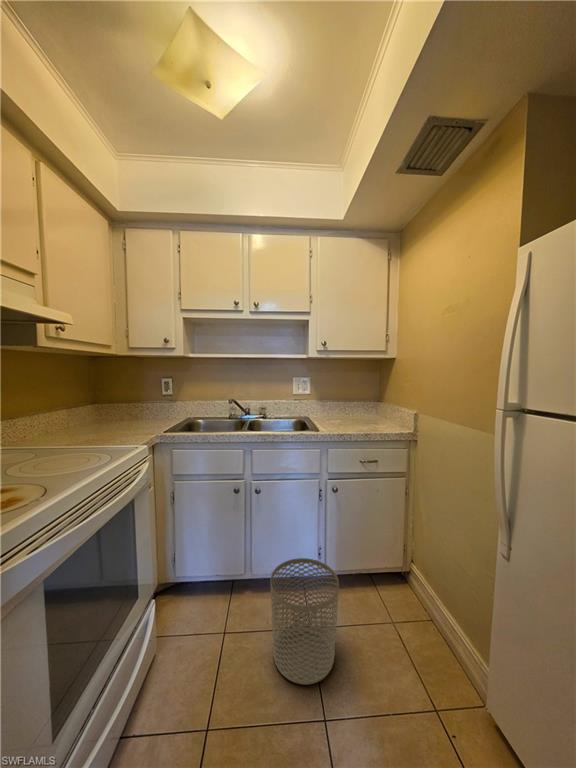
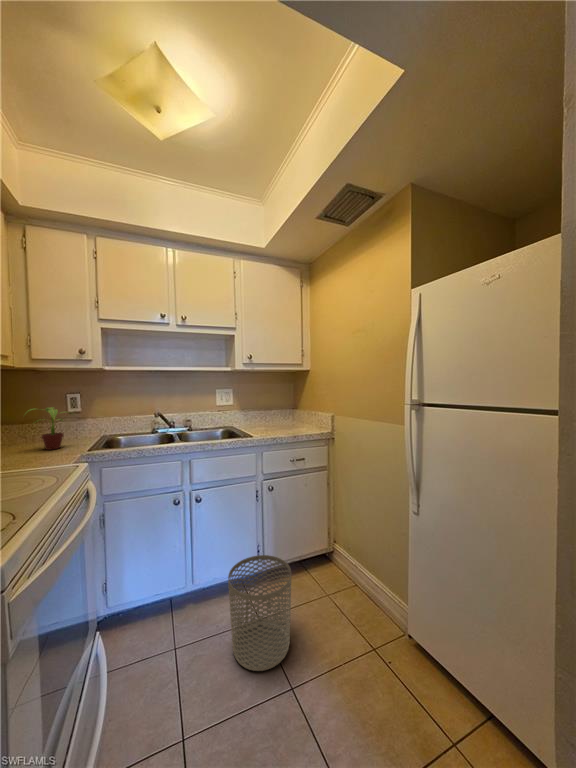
potted plant: none [123,389,163,425] -> present [28,408,64,450]

